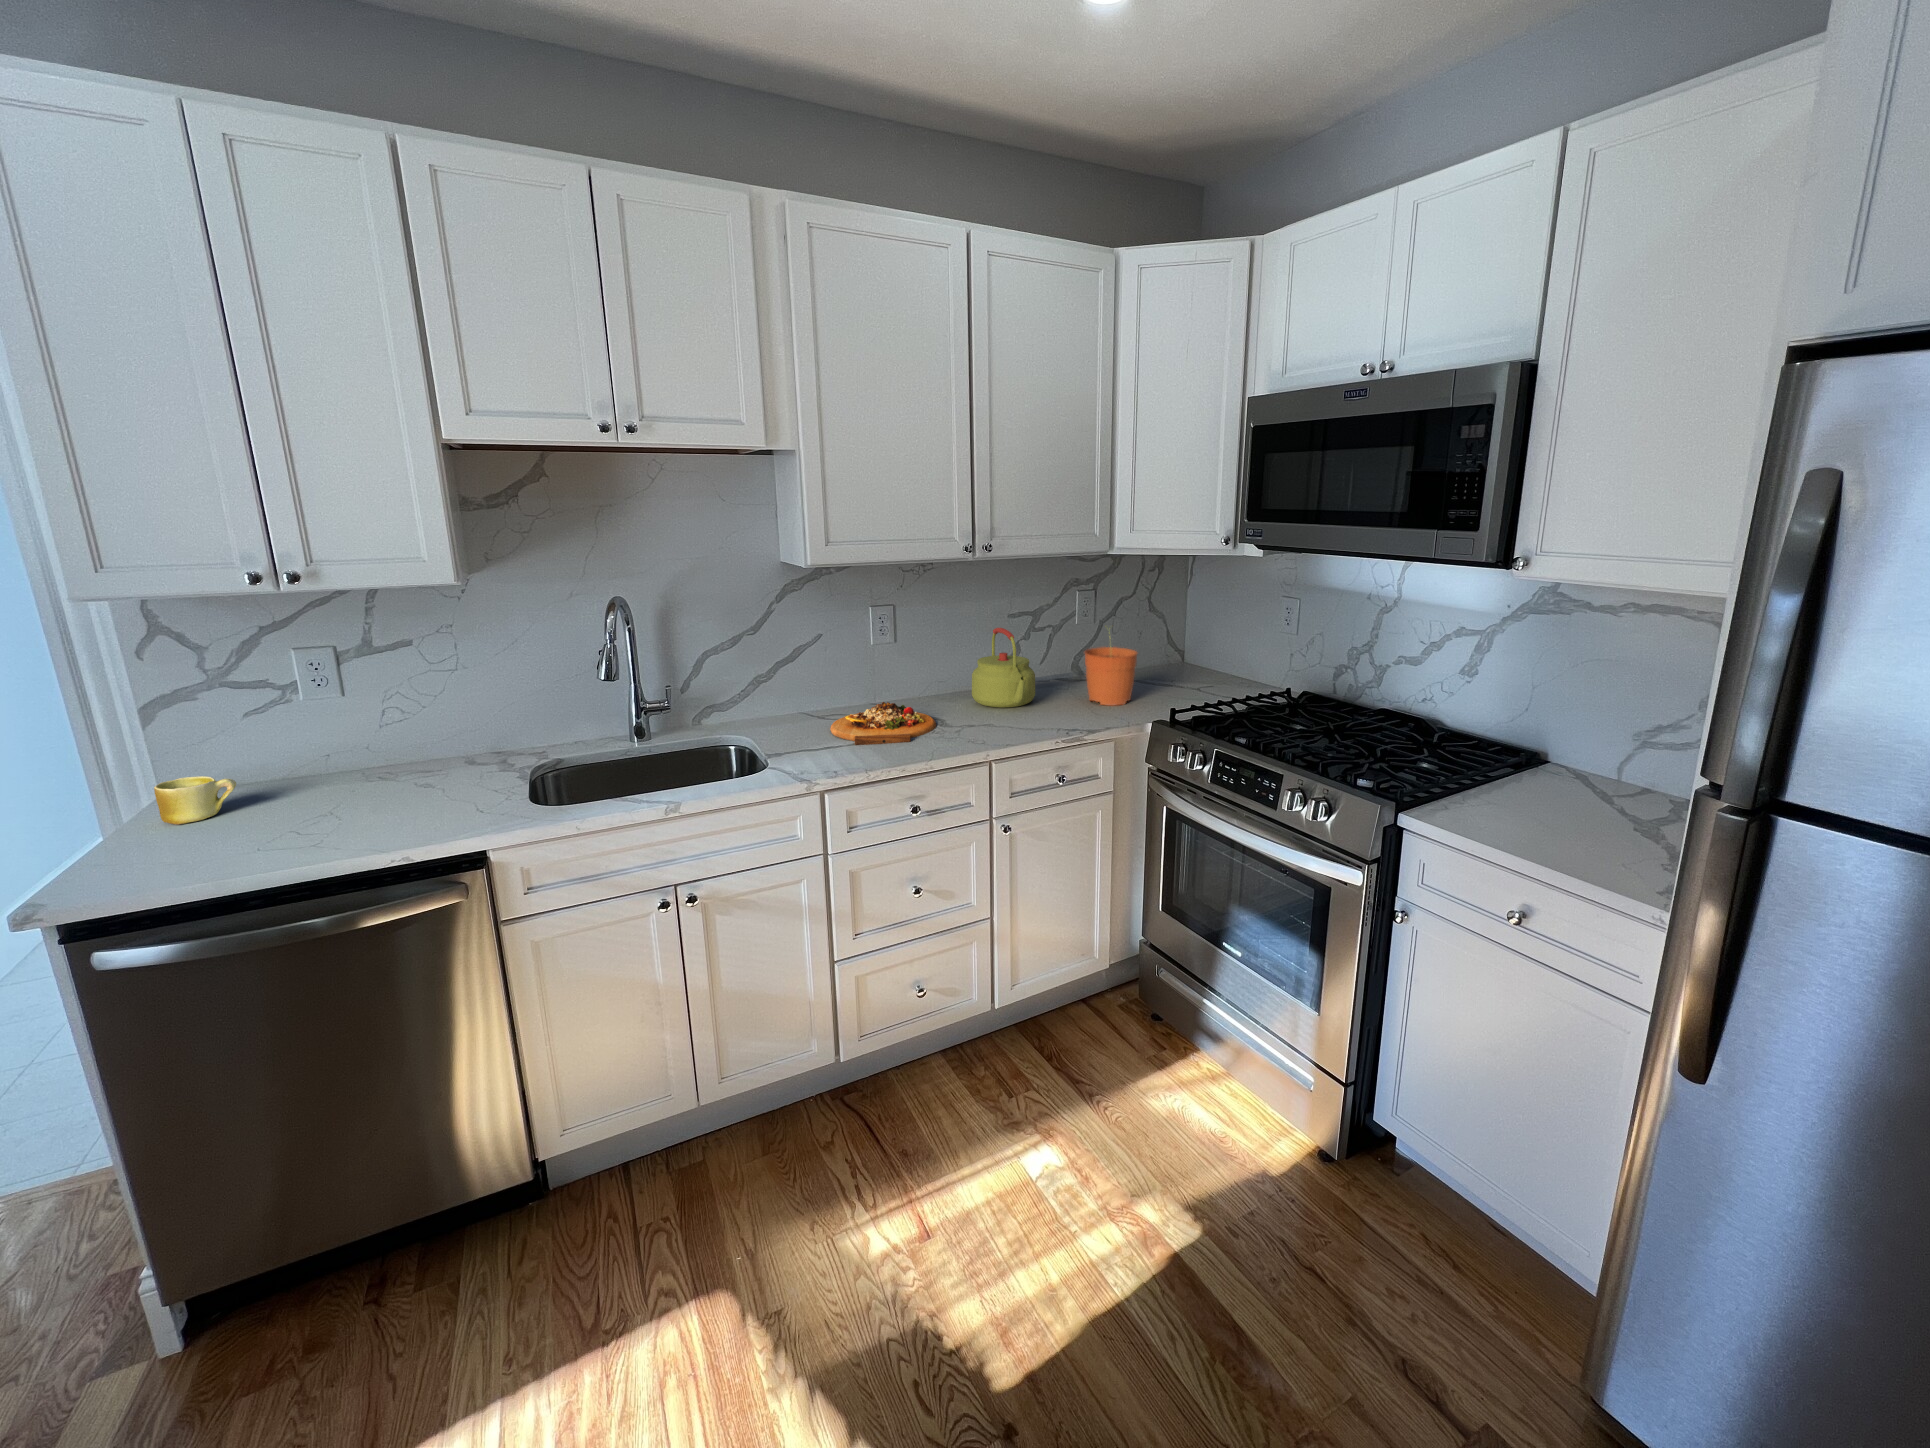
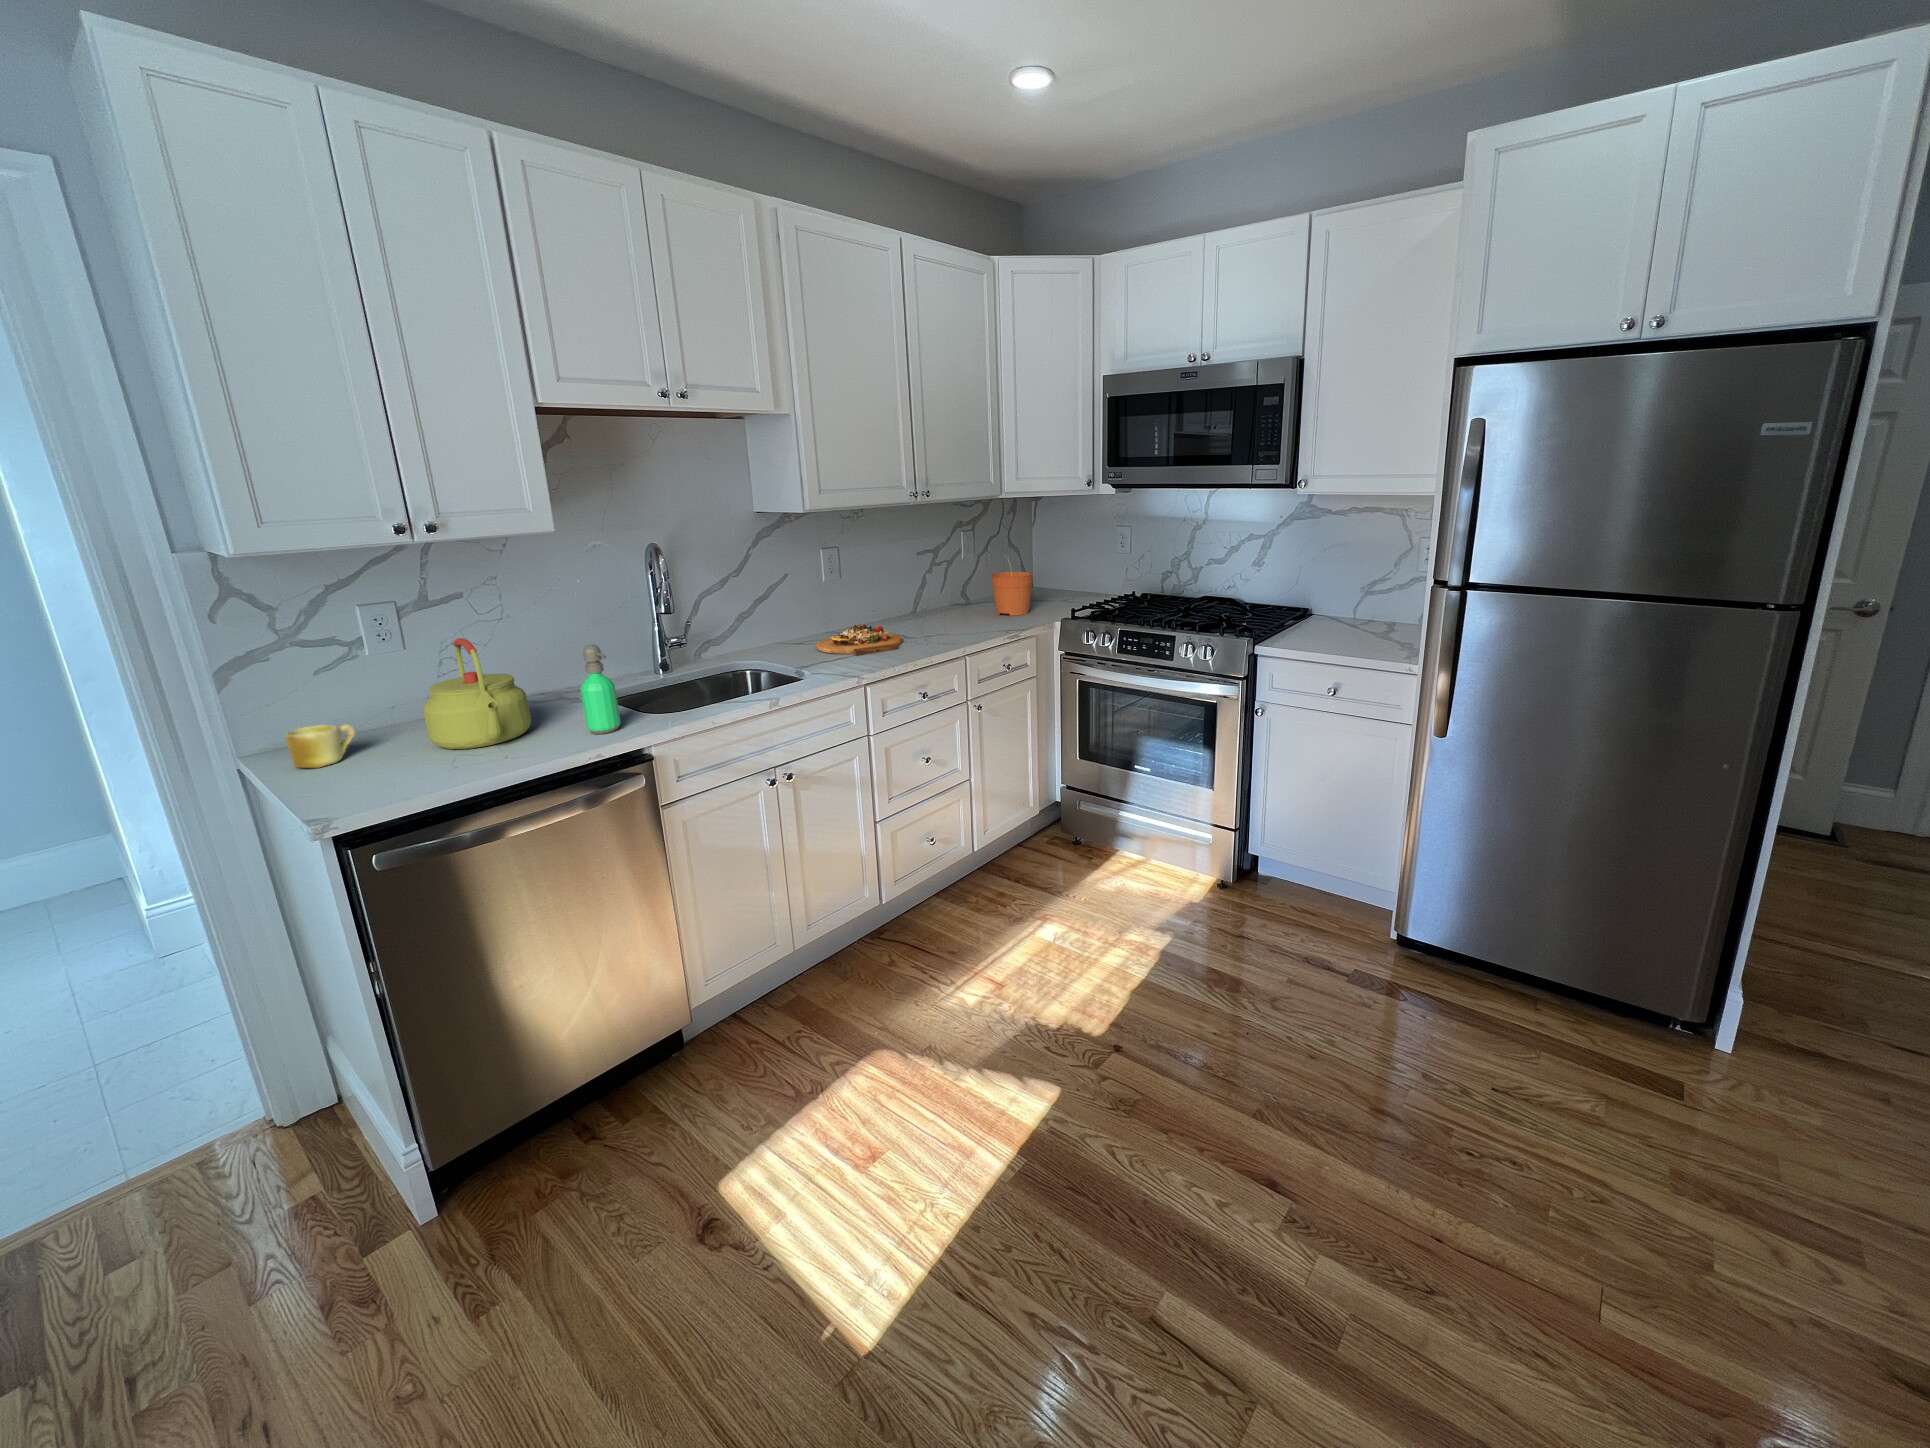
kettle: present [972,628,1035,708] -> present [423,638,531,749]
soap dispenser: none [427,722,477,828] -> present [581,645,620,734]

